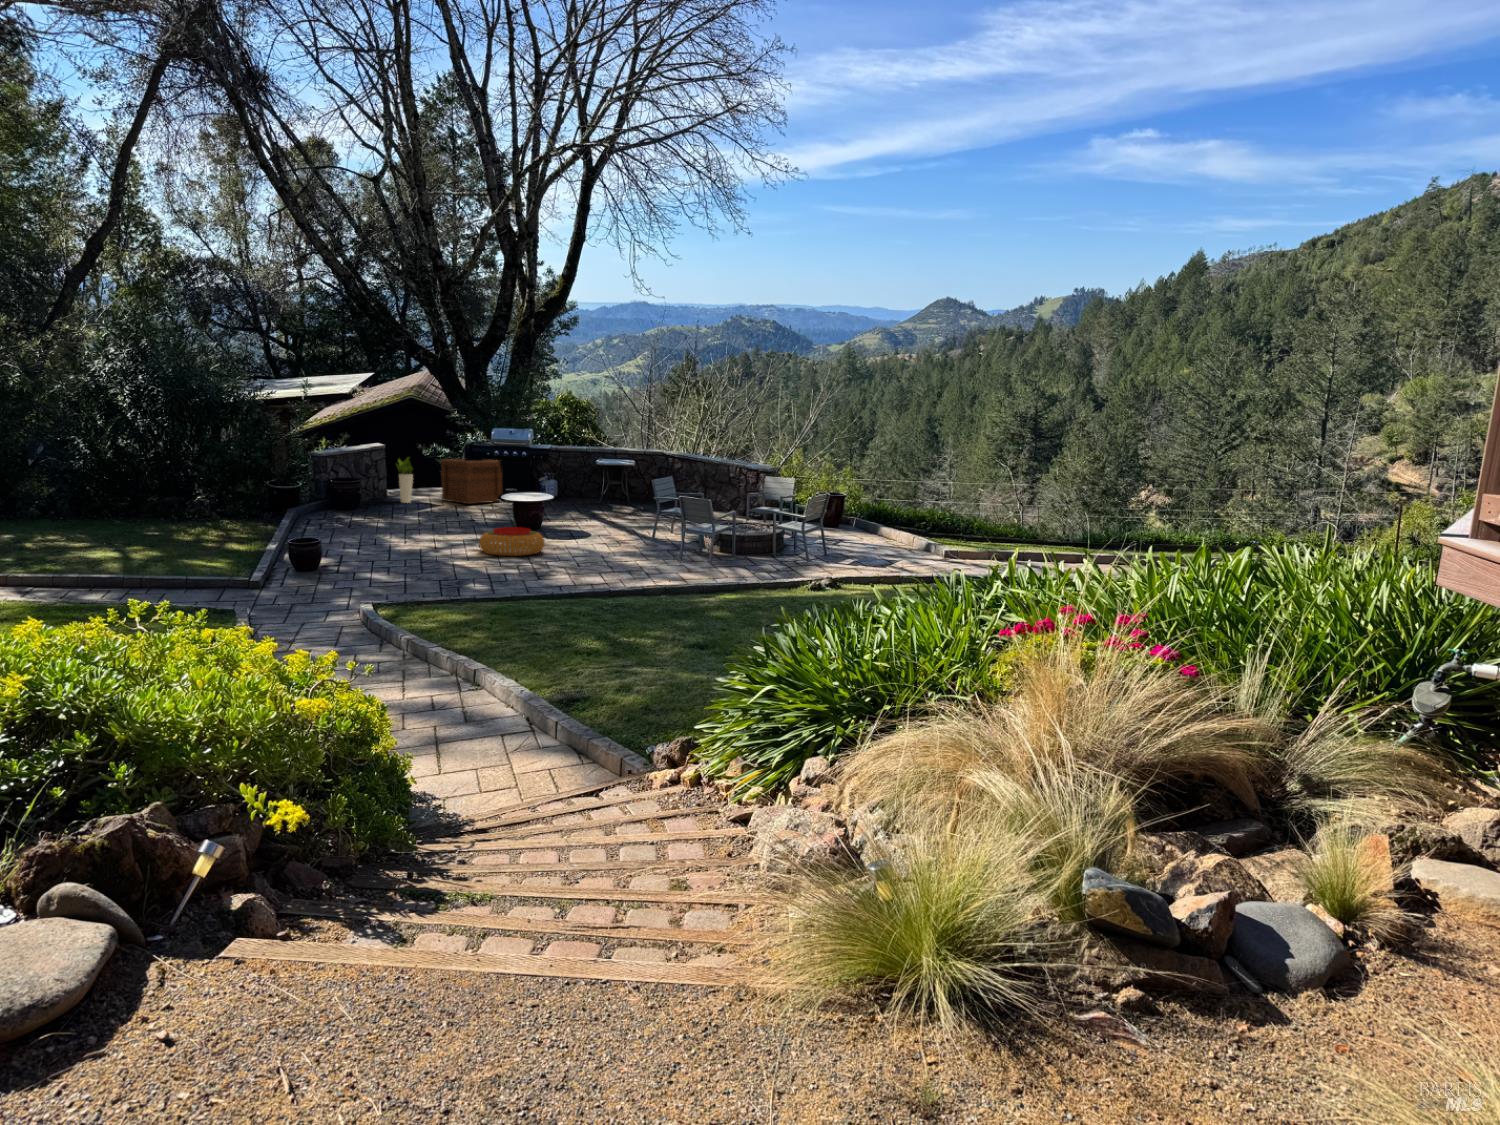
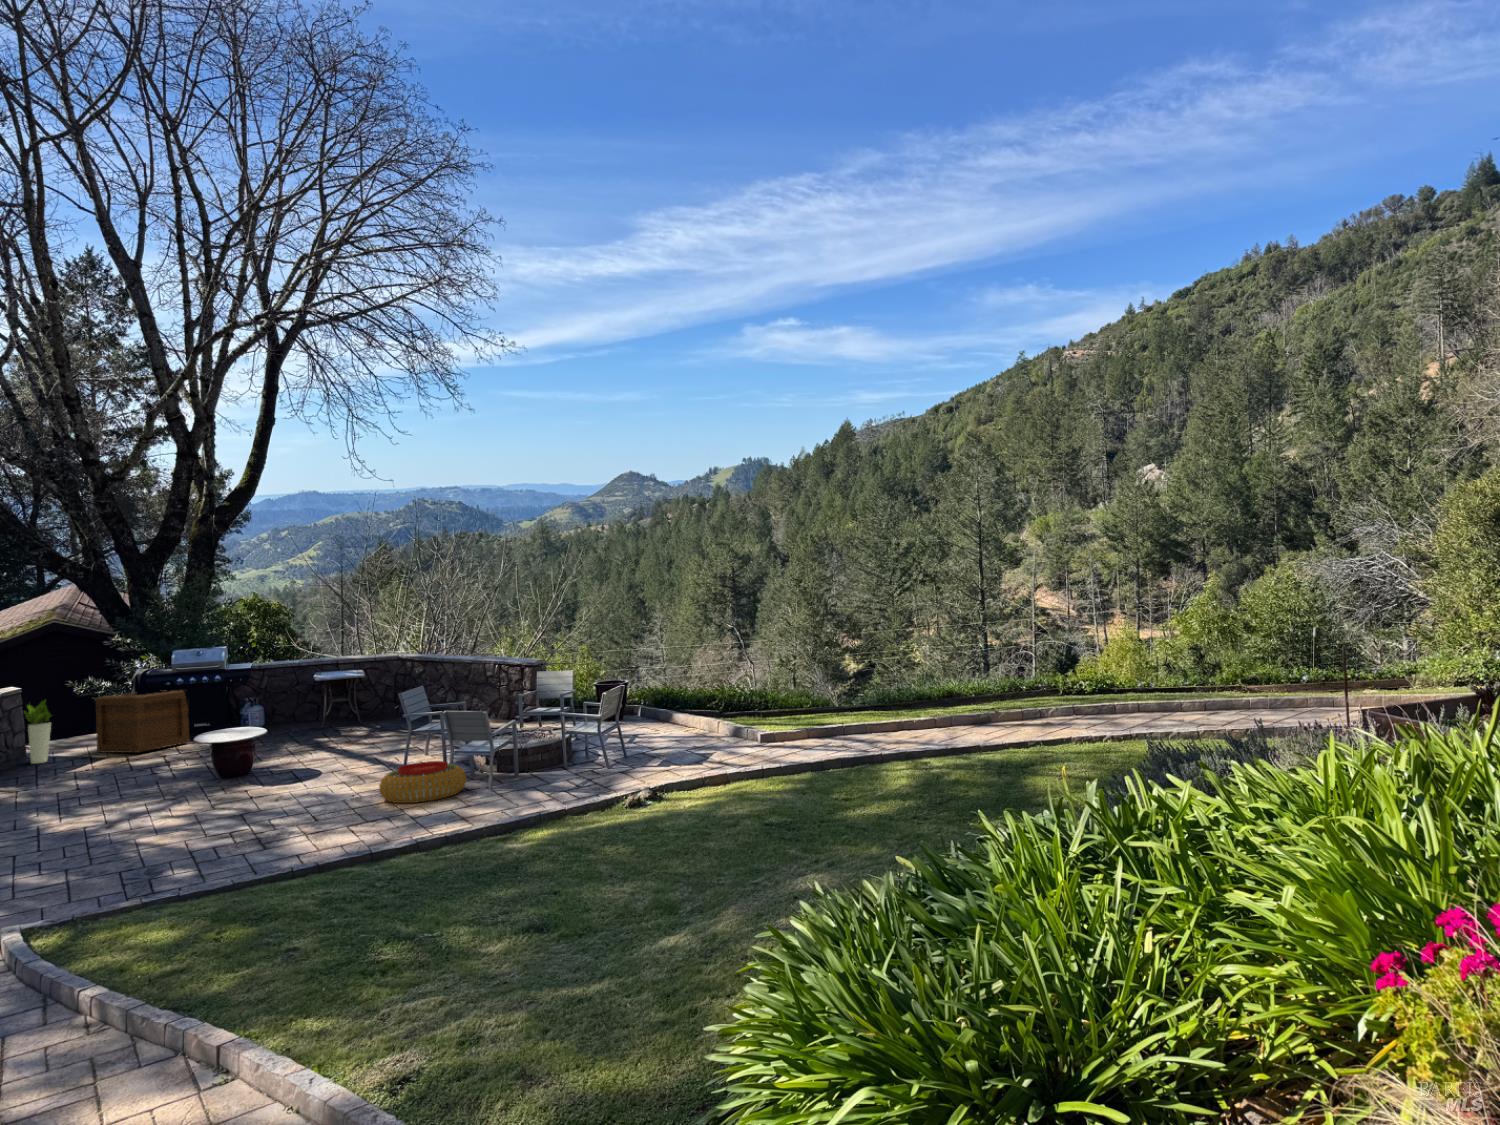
pouf: present [479,527,544,556] -> present [379,761,466,803]

